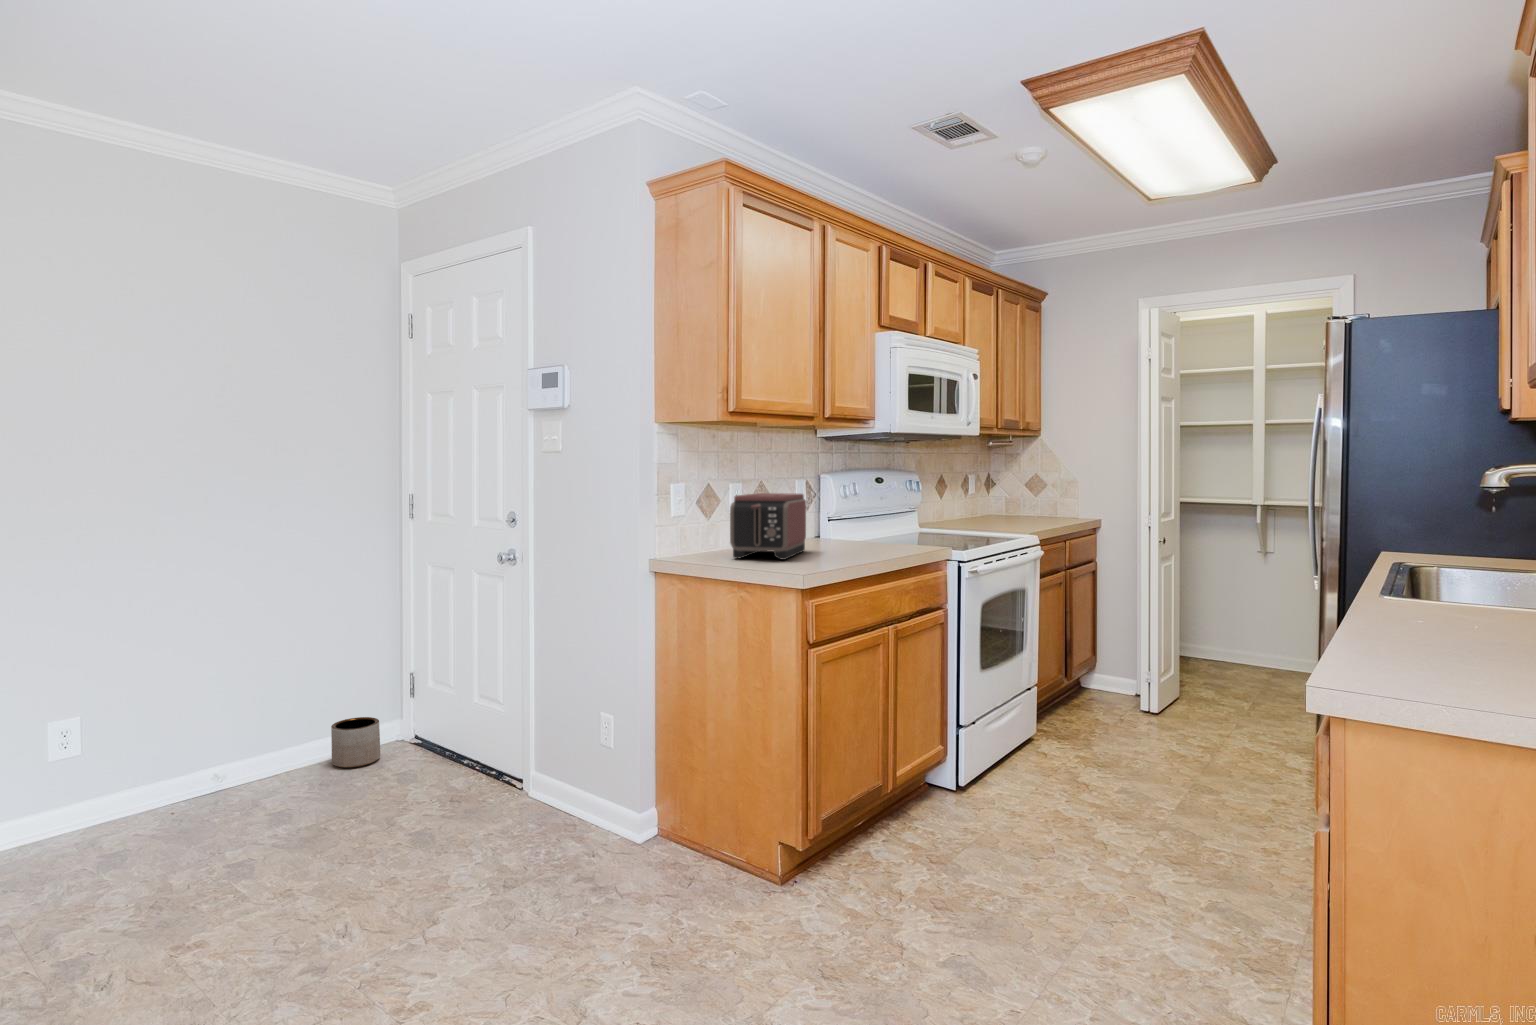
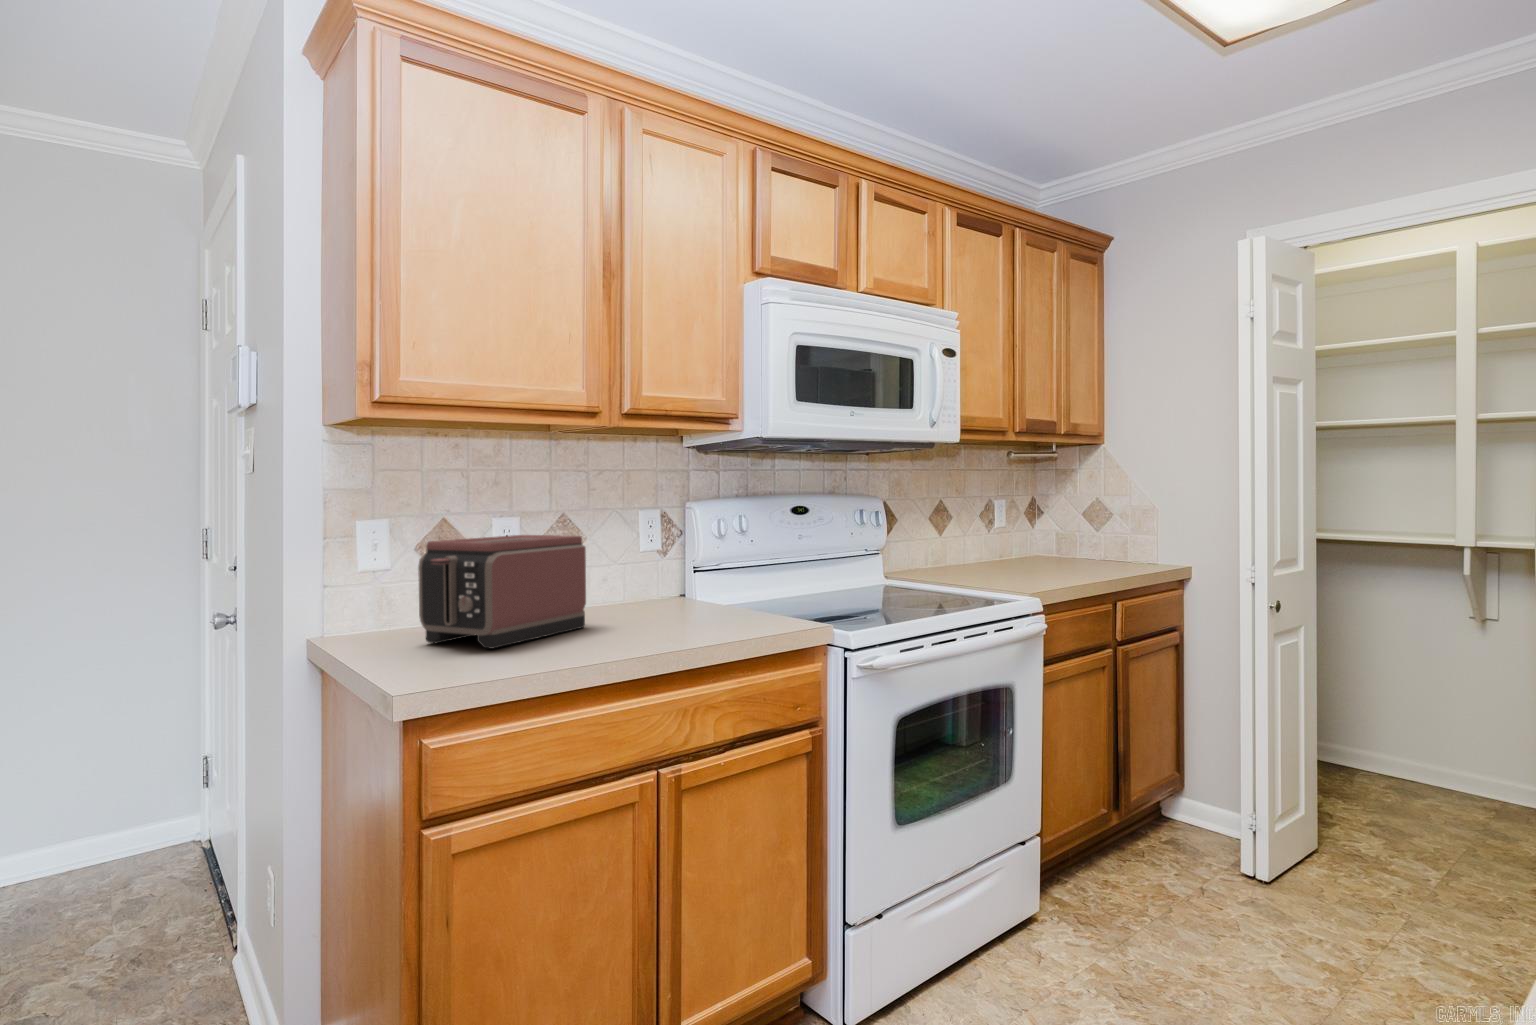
planter: present [331,717,380,768] -> none [46,822,119,894]

